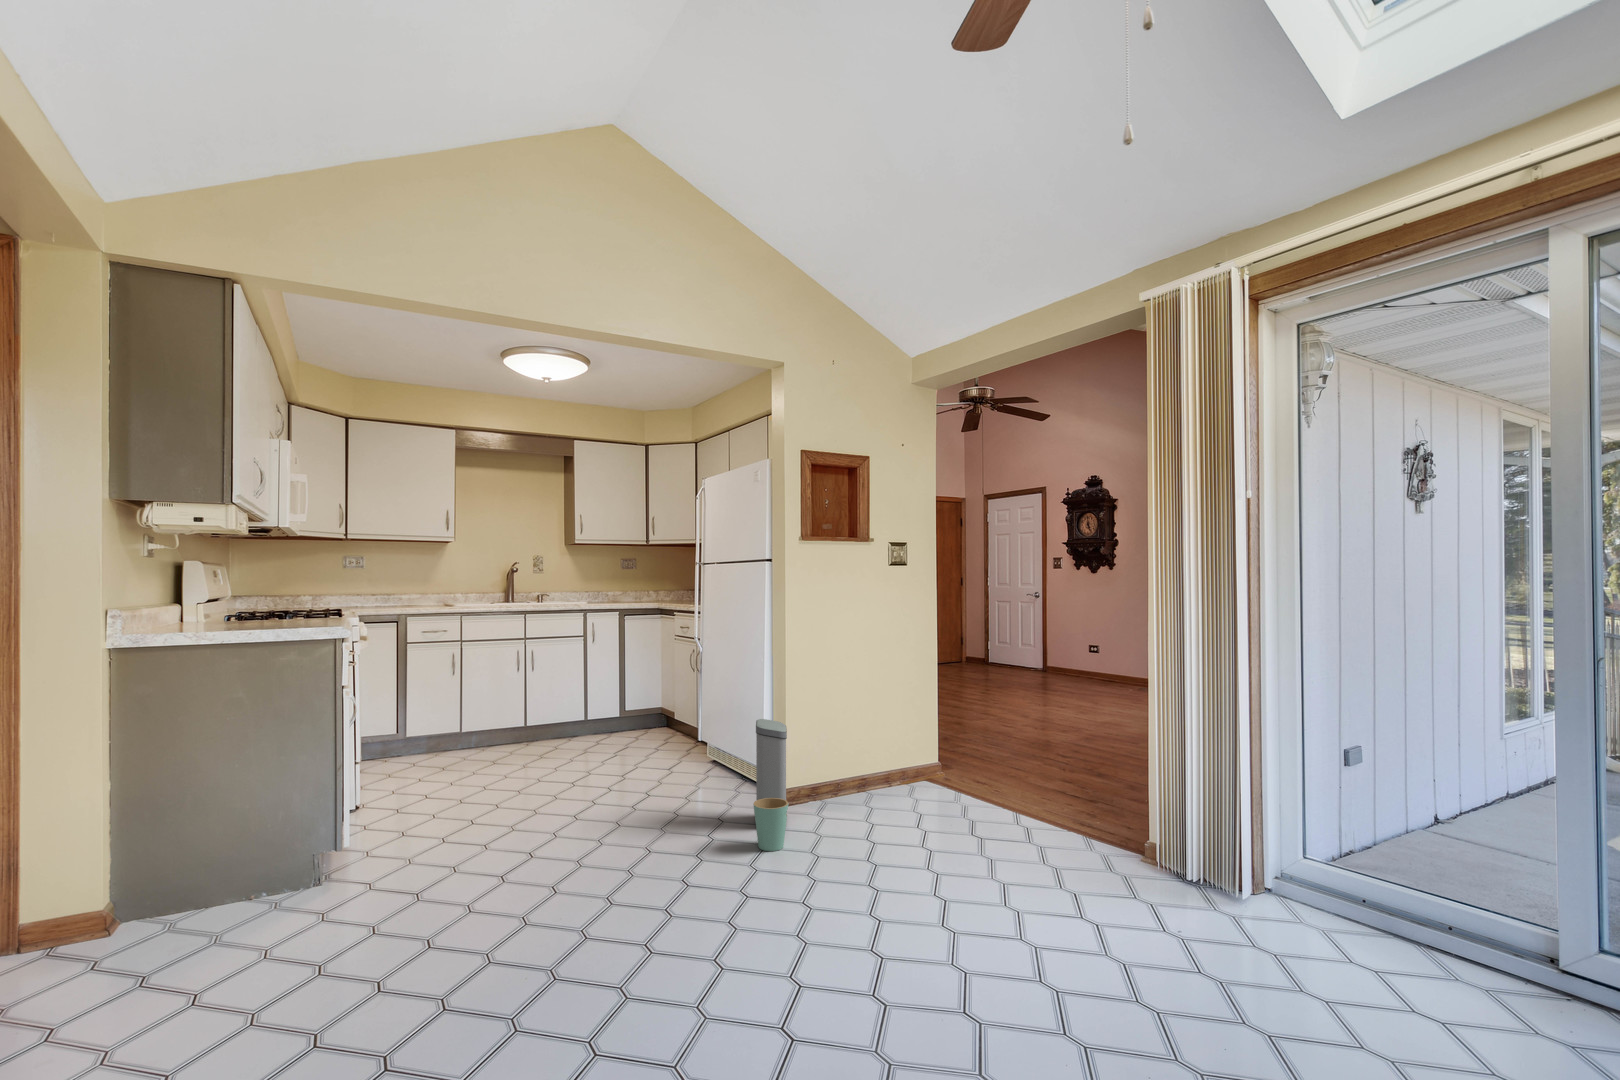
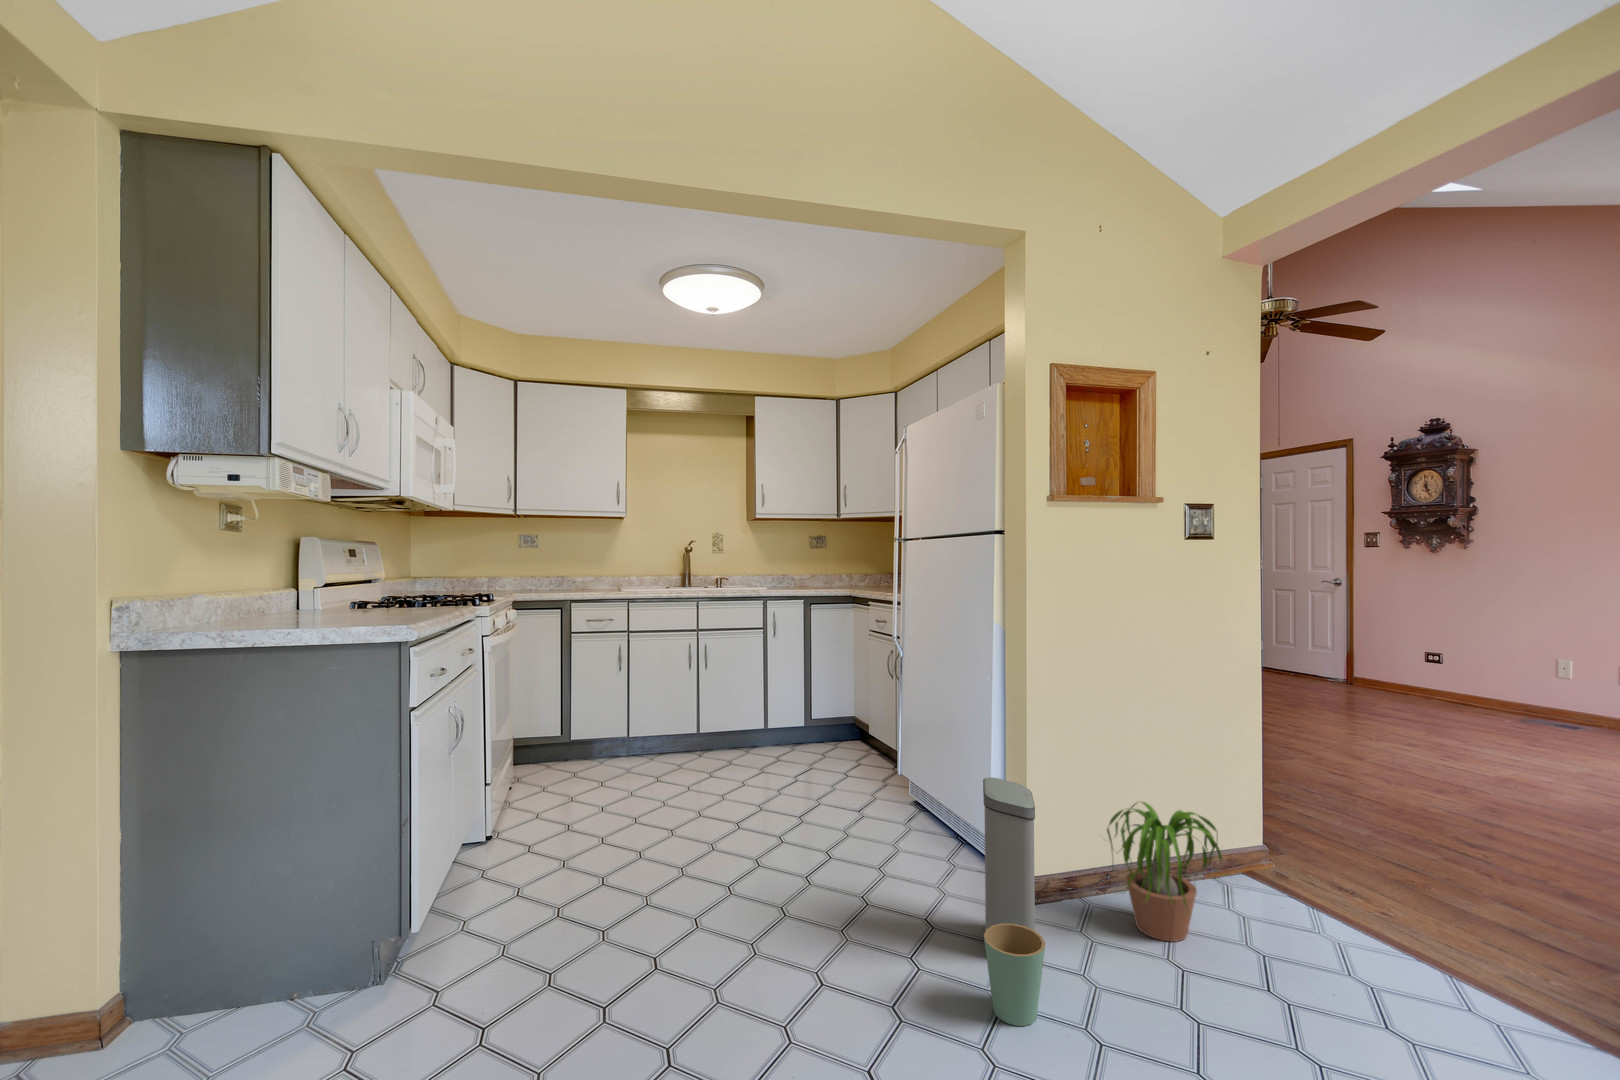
potted plant: none [830,731,908,812] -> present [1107,802,1222,942]

